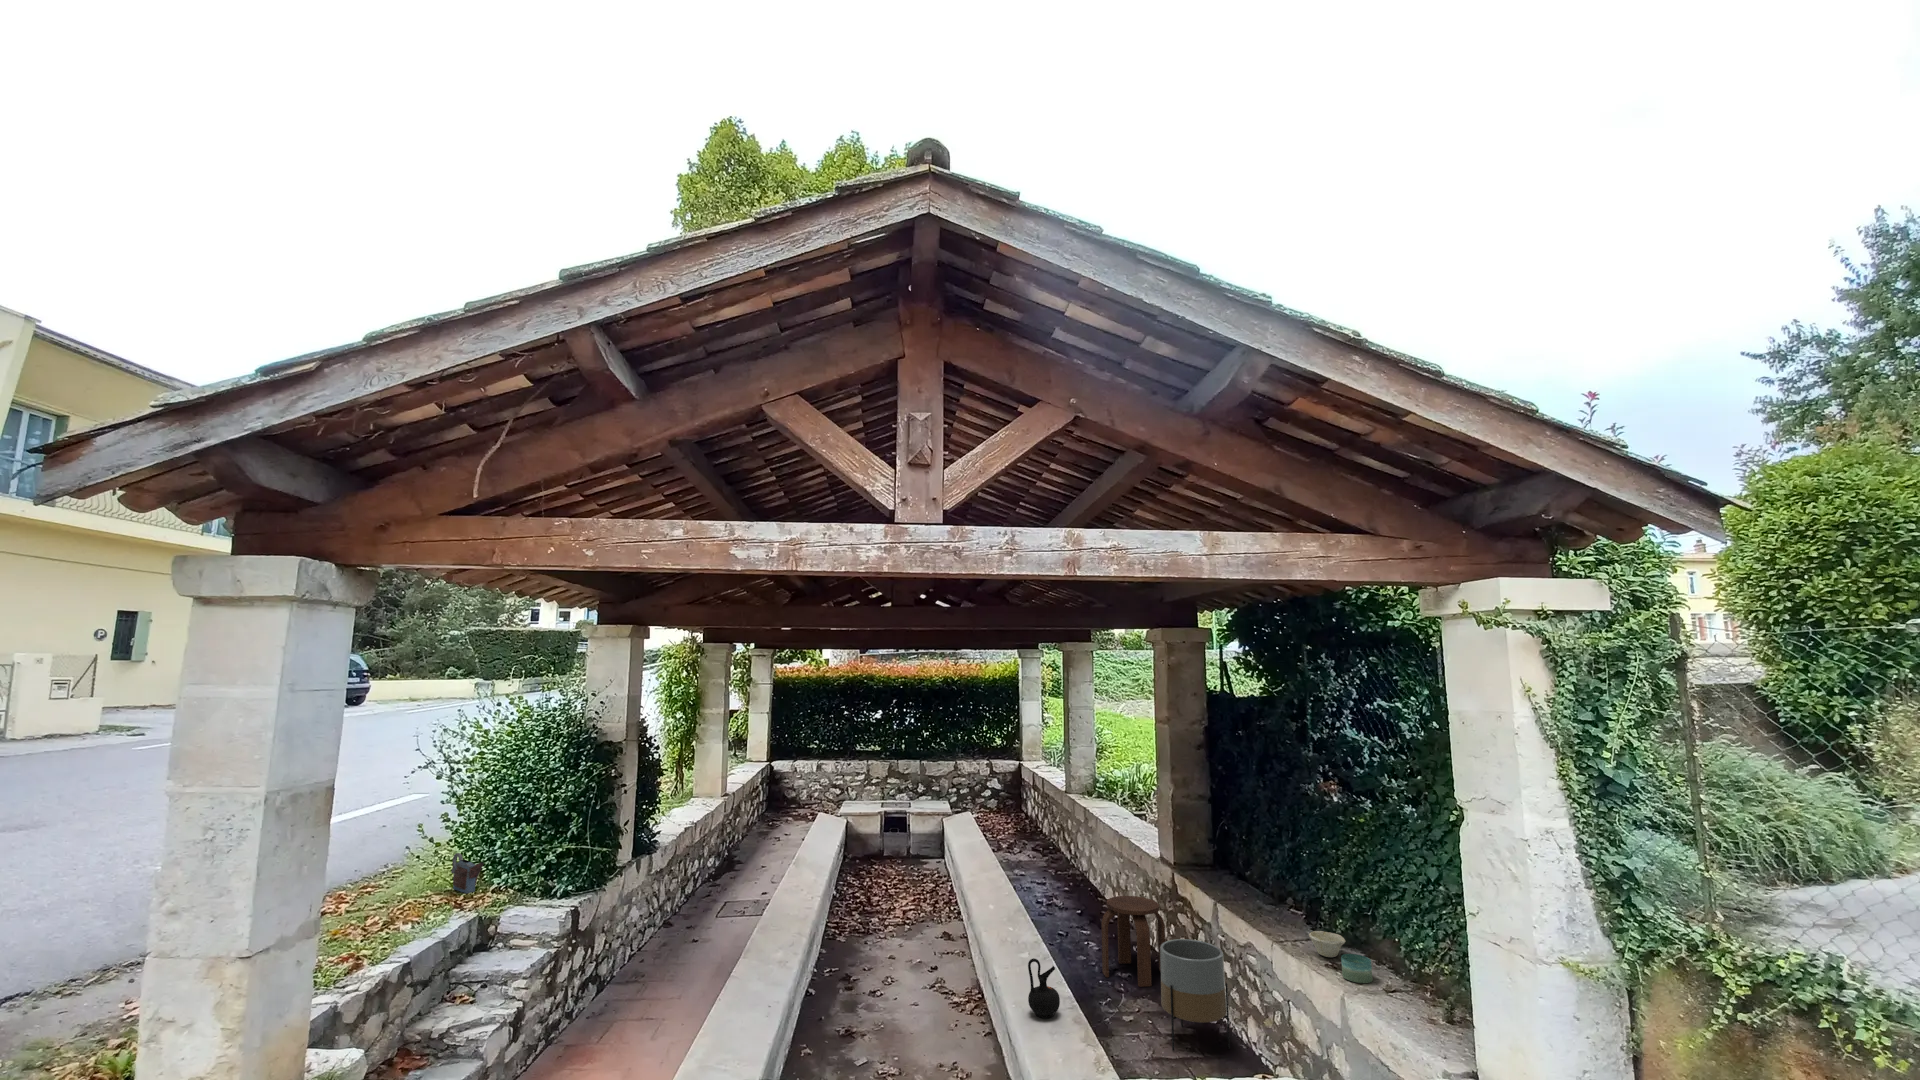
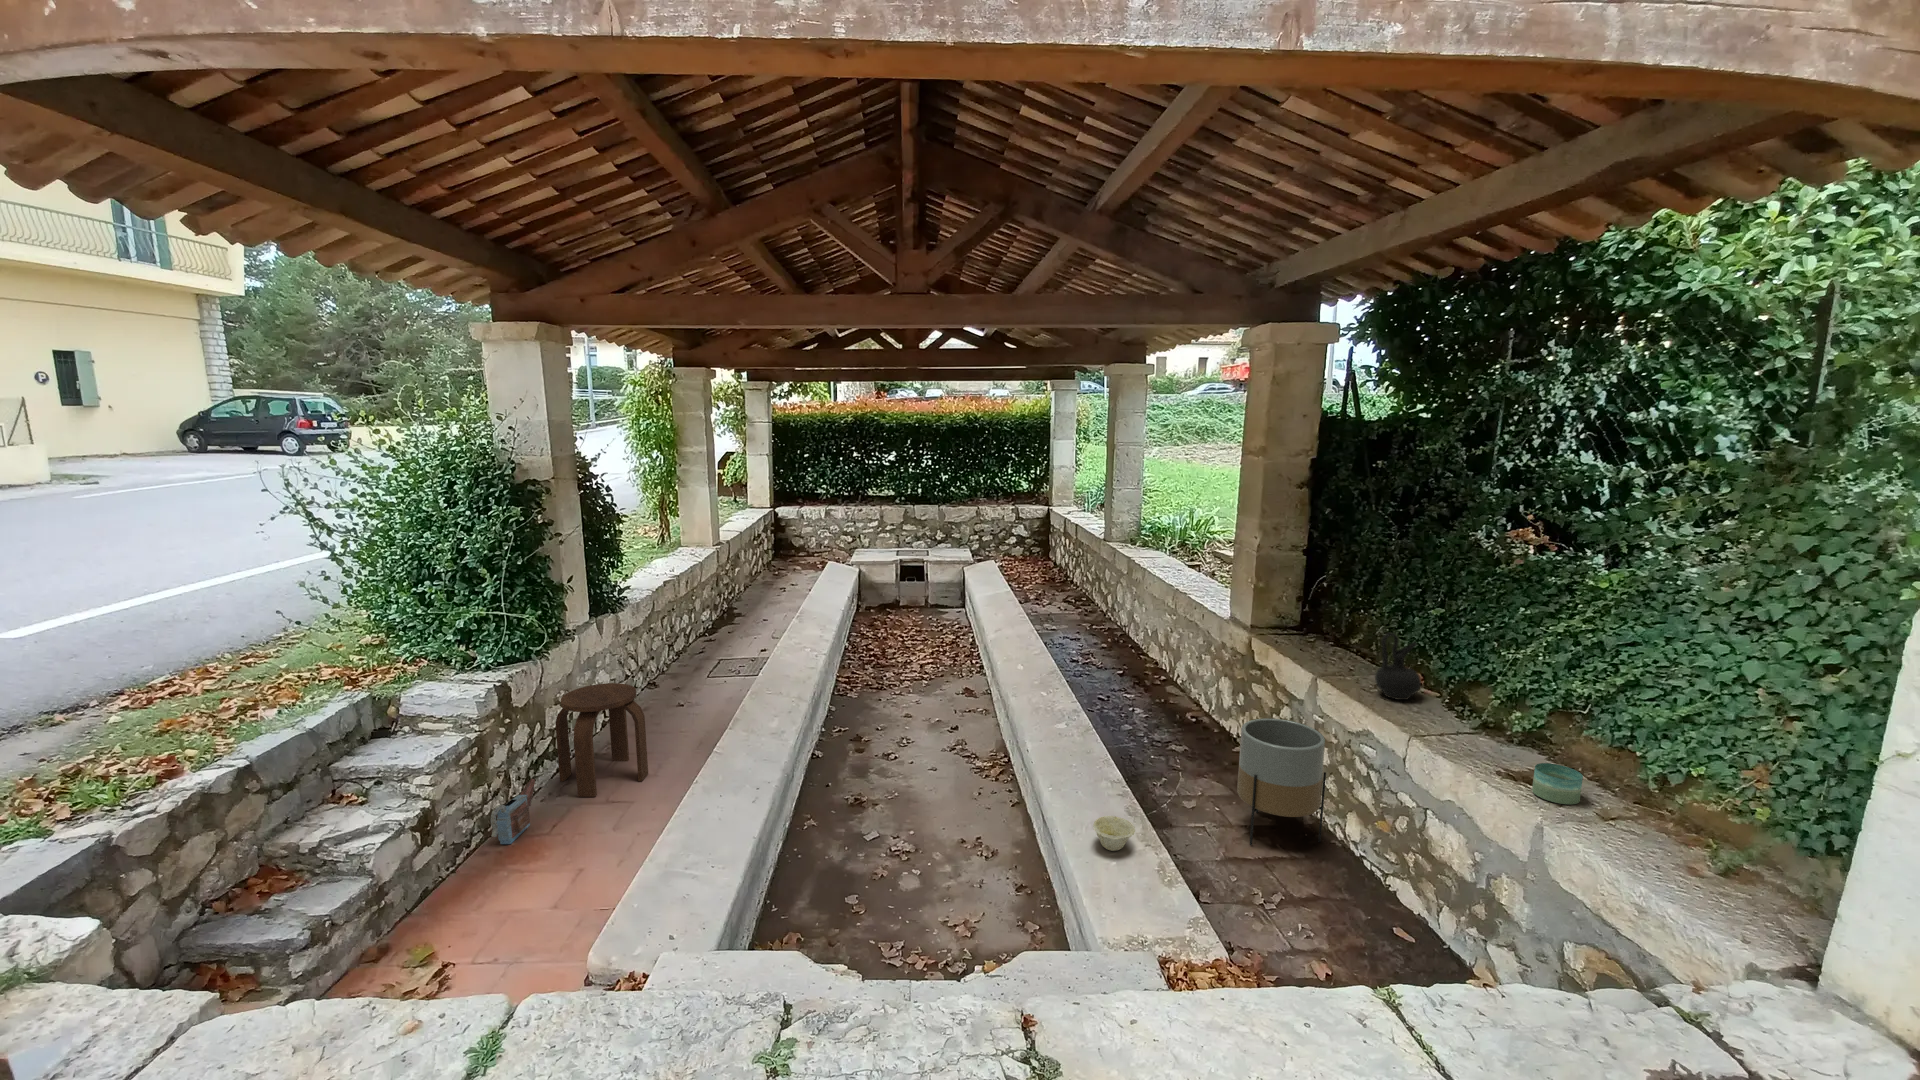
watering can: present [451,853,484,893] -> present [490,779,535,844]
stool: present [1101,896,1165,987] -> present [555,683,648,797]
bowl: present [1309,931,1346,957] -> present [1093,816,1135,851]
ceramic jug: present [1028,958,1060,1018] -> present [1375,633,1421,700]

